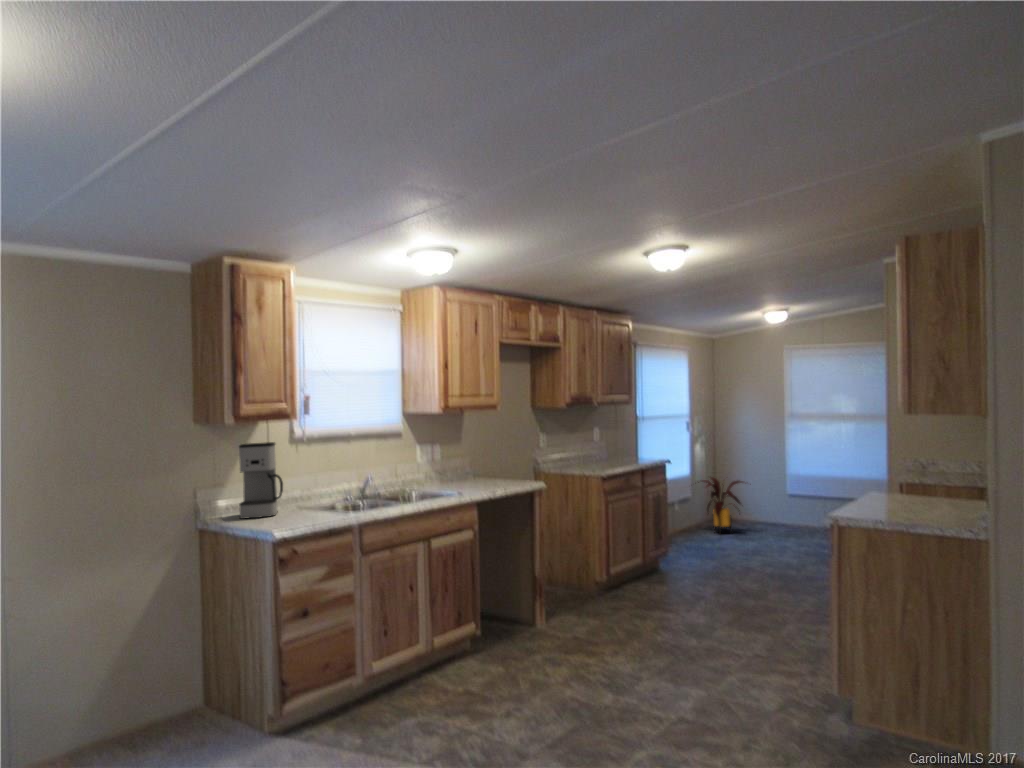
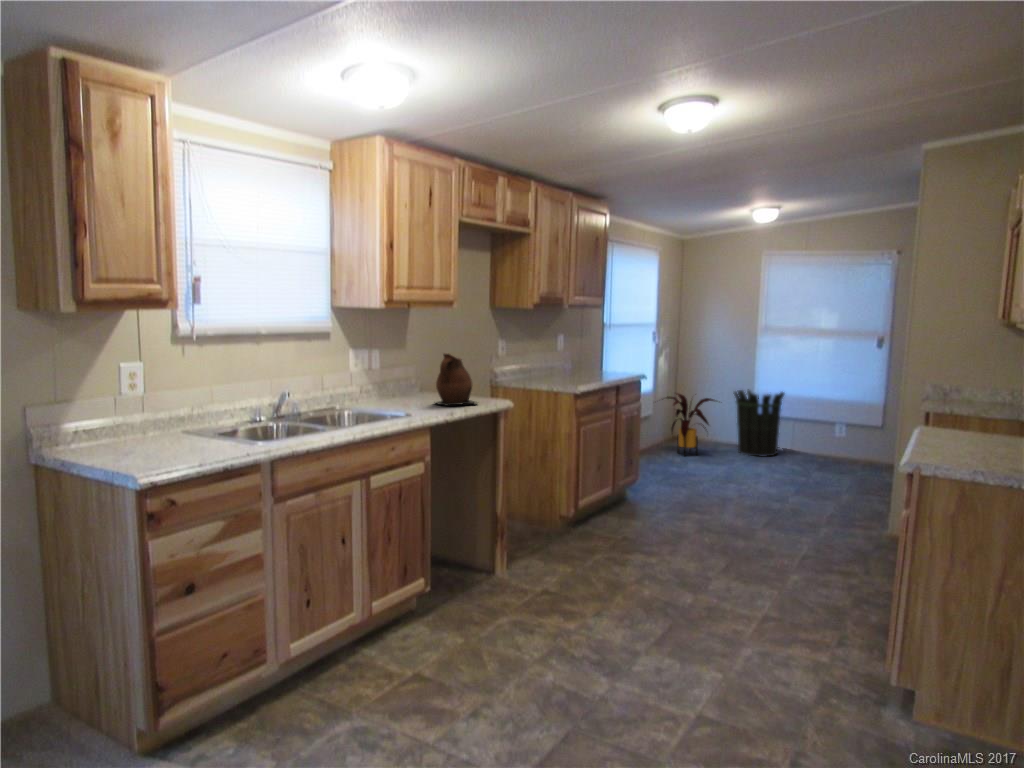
coffee maker: present [239,442,283,519] -> none [89,340,160,448]
ceramic pitcher: none [480,446,517,487] -> present [434,353,477,406]
waste bin: none [763,472,811,534] -> present [734,389,784,457]

